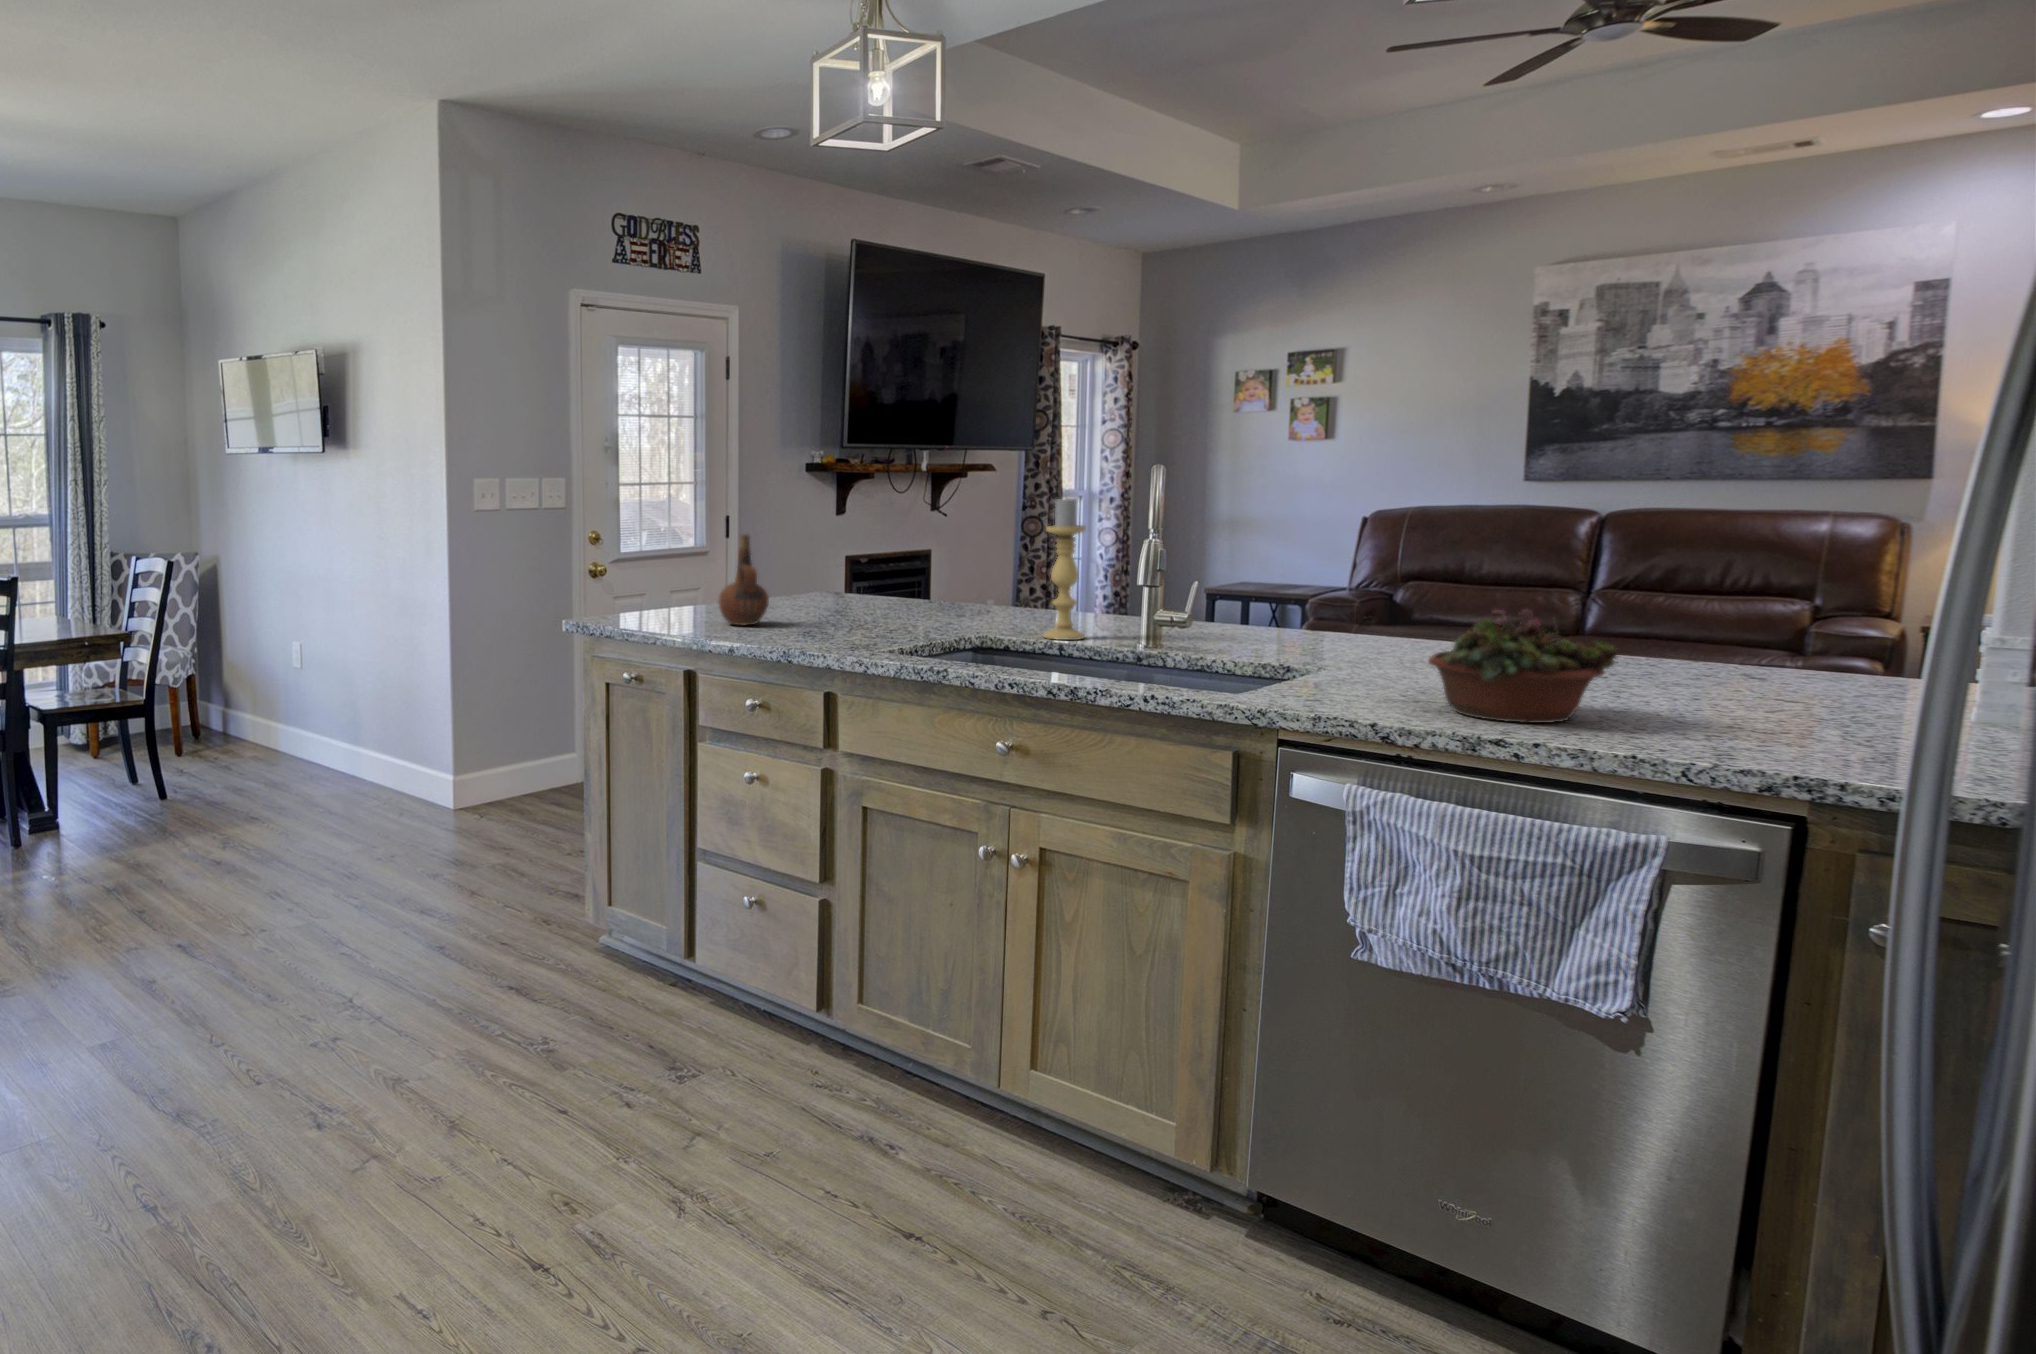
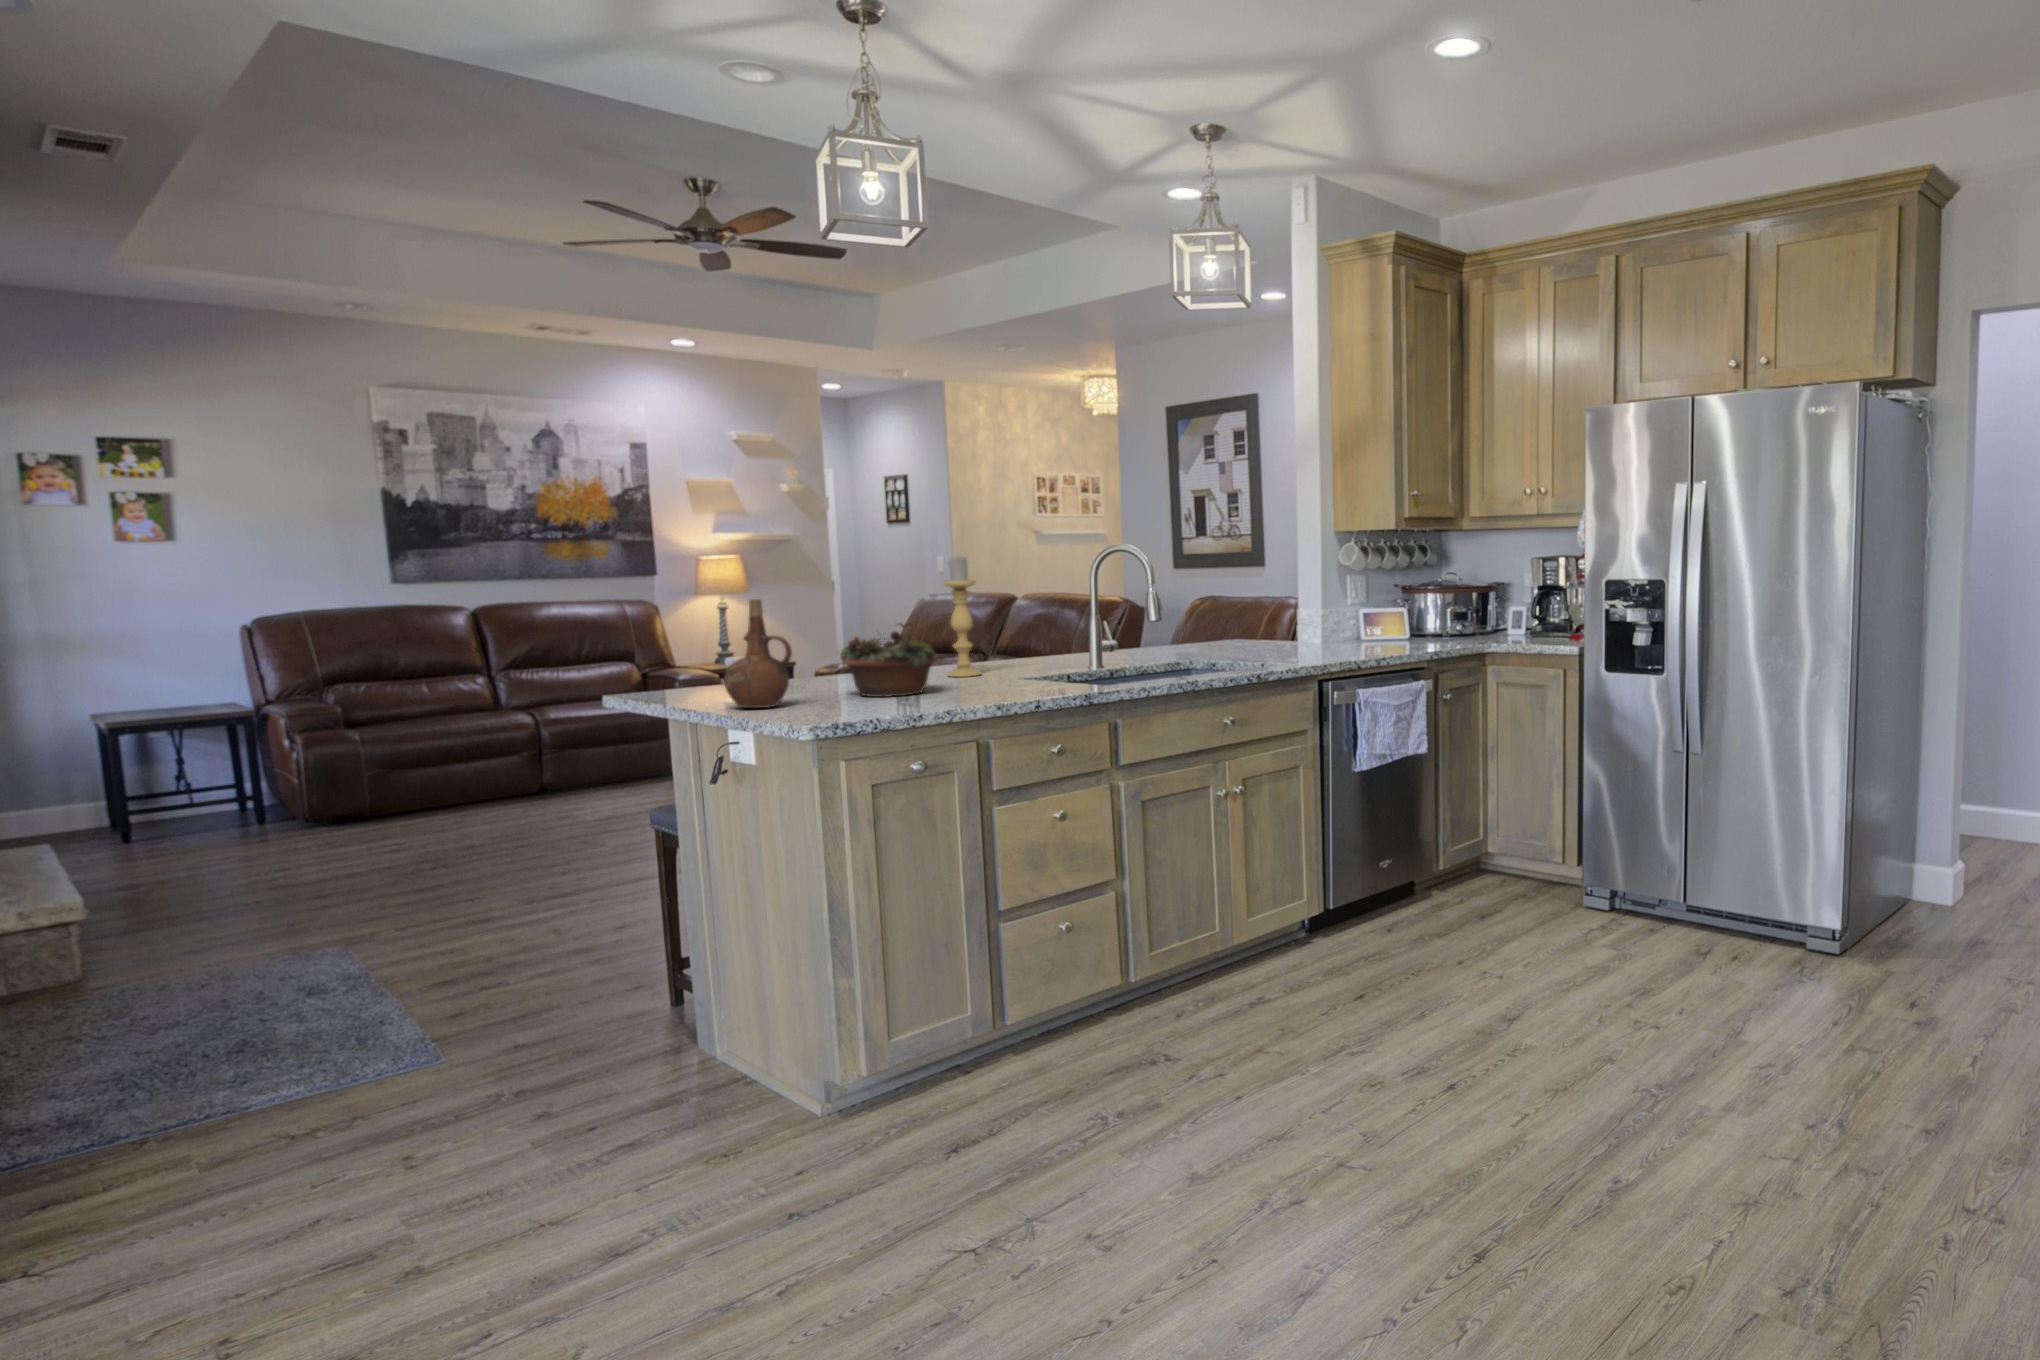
succulent planter: present [1428,610,1618,723] -> present [840,622,937,697]

